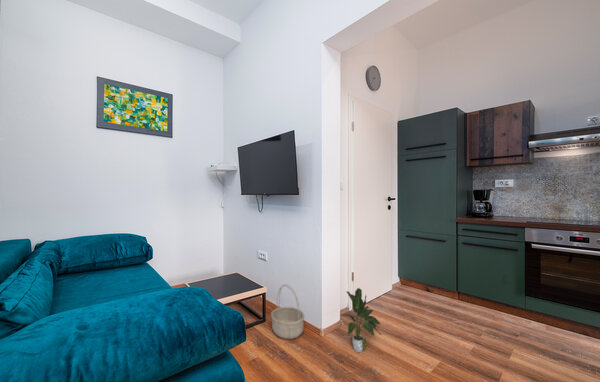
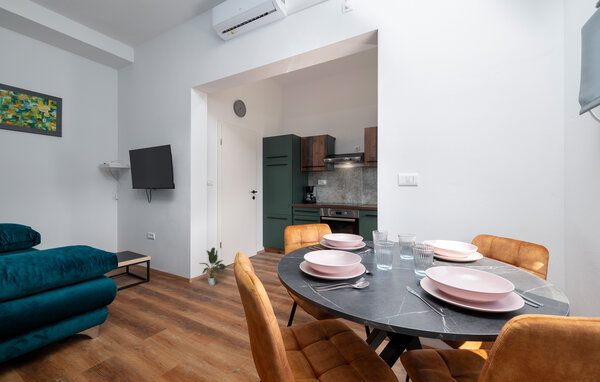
basket: present [271,285,304,339] -> none [153,250,179,286]

